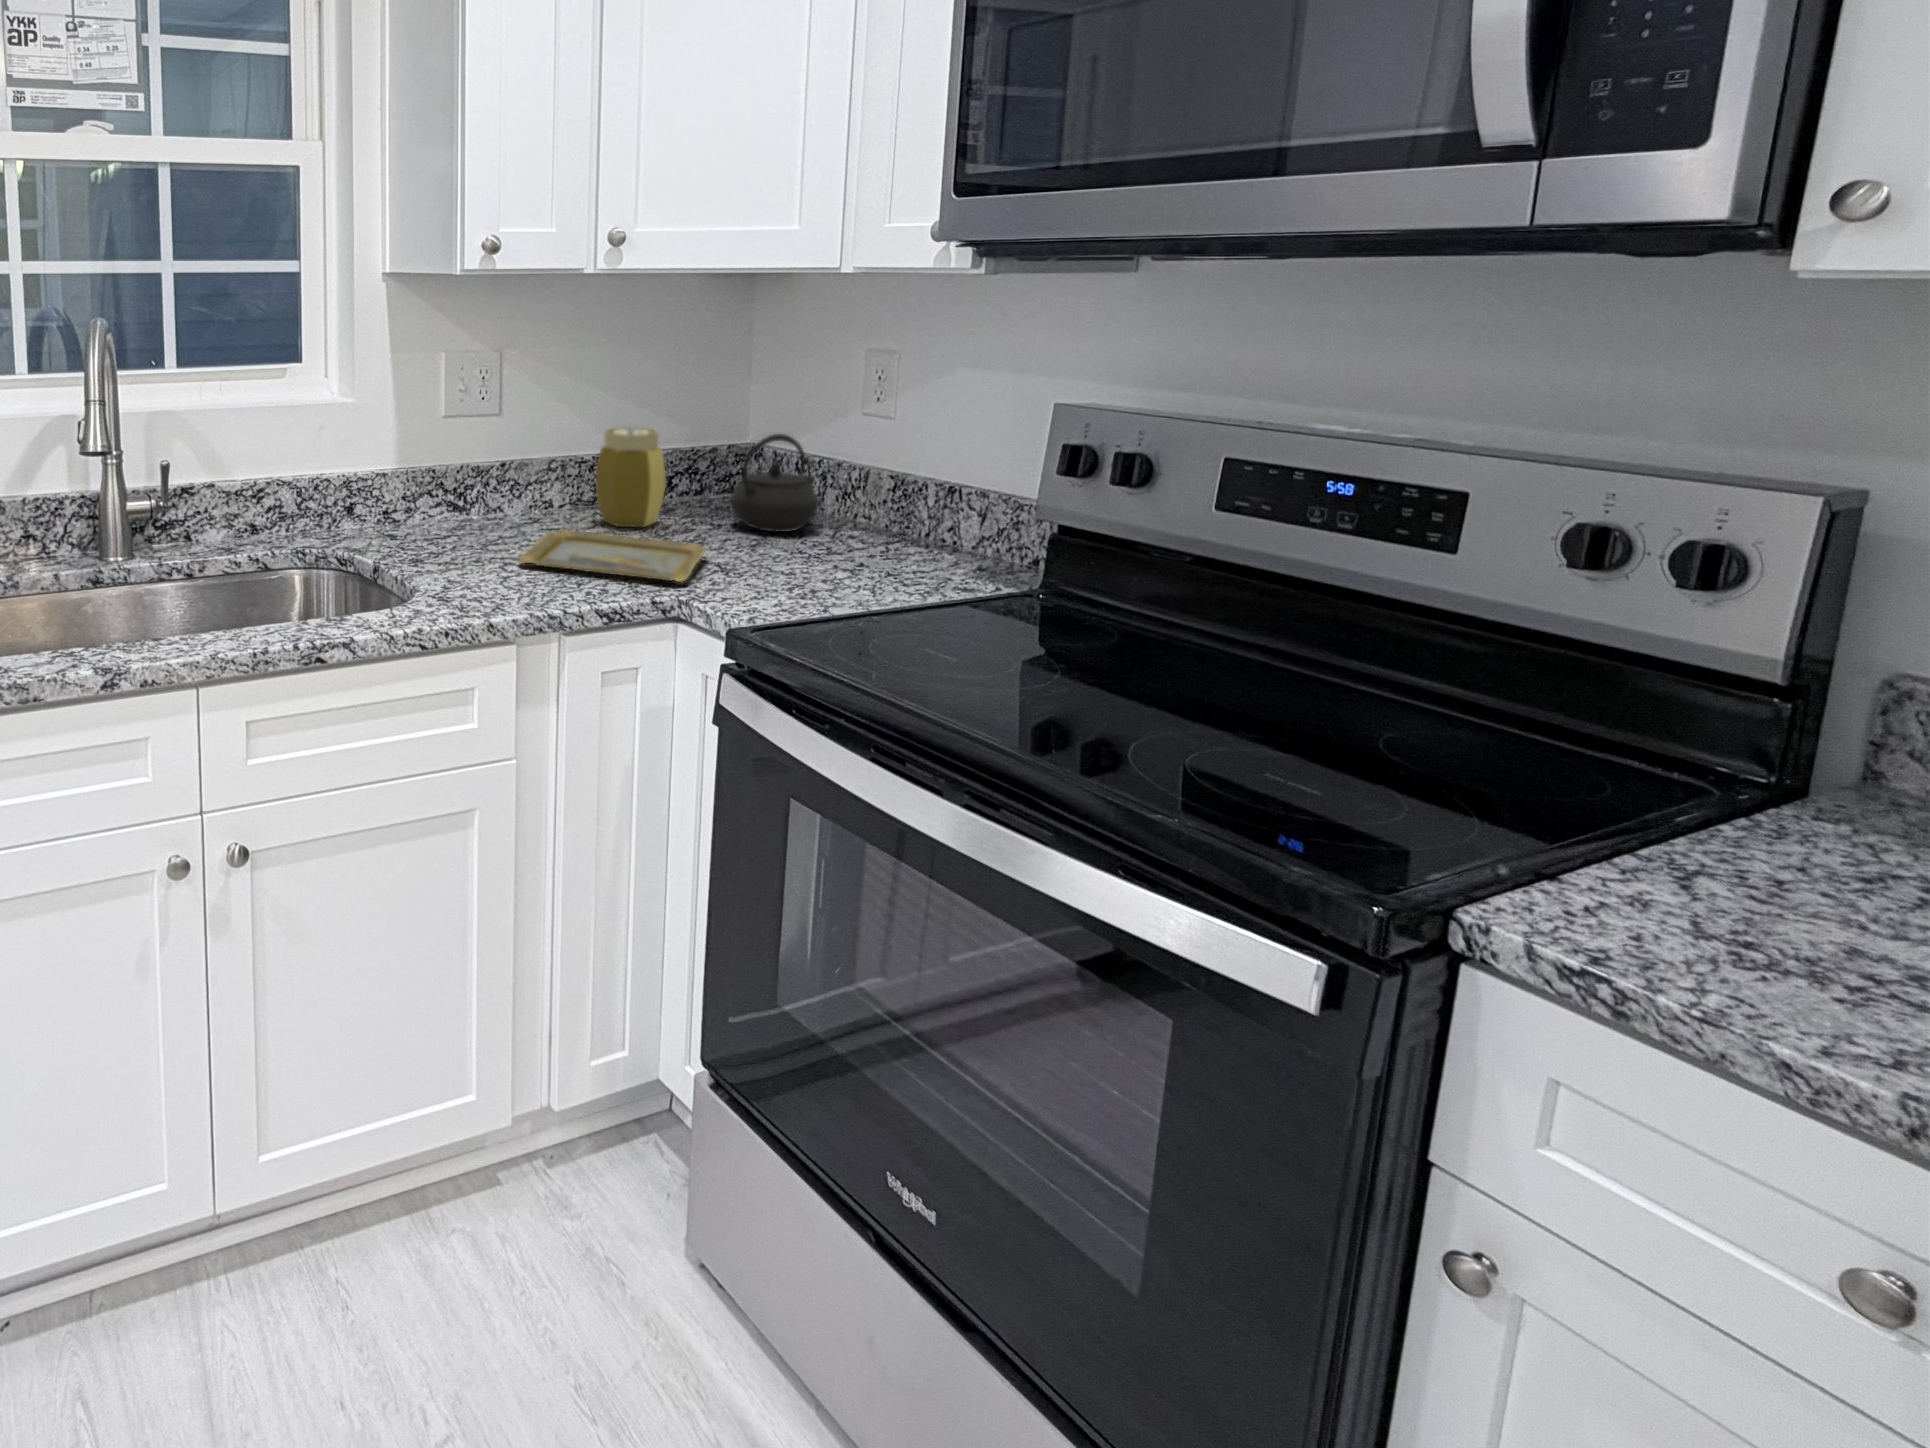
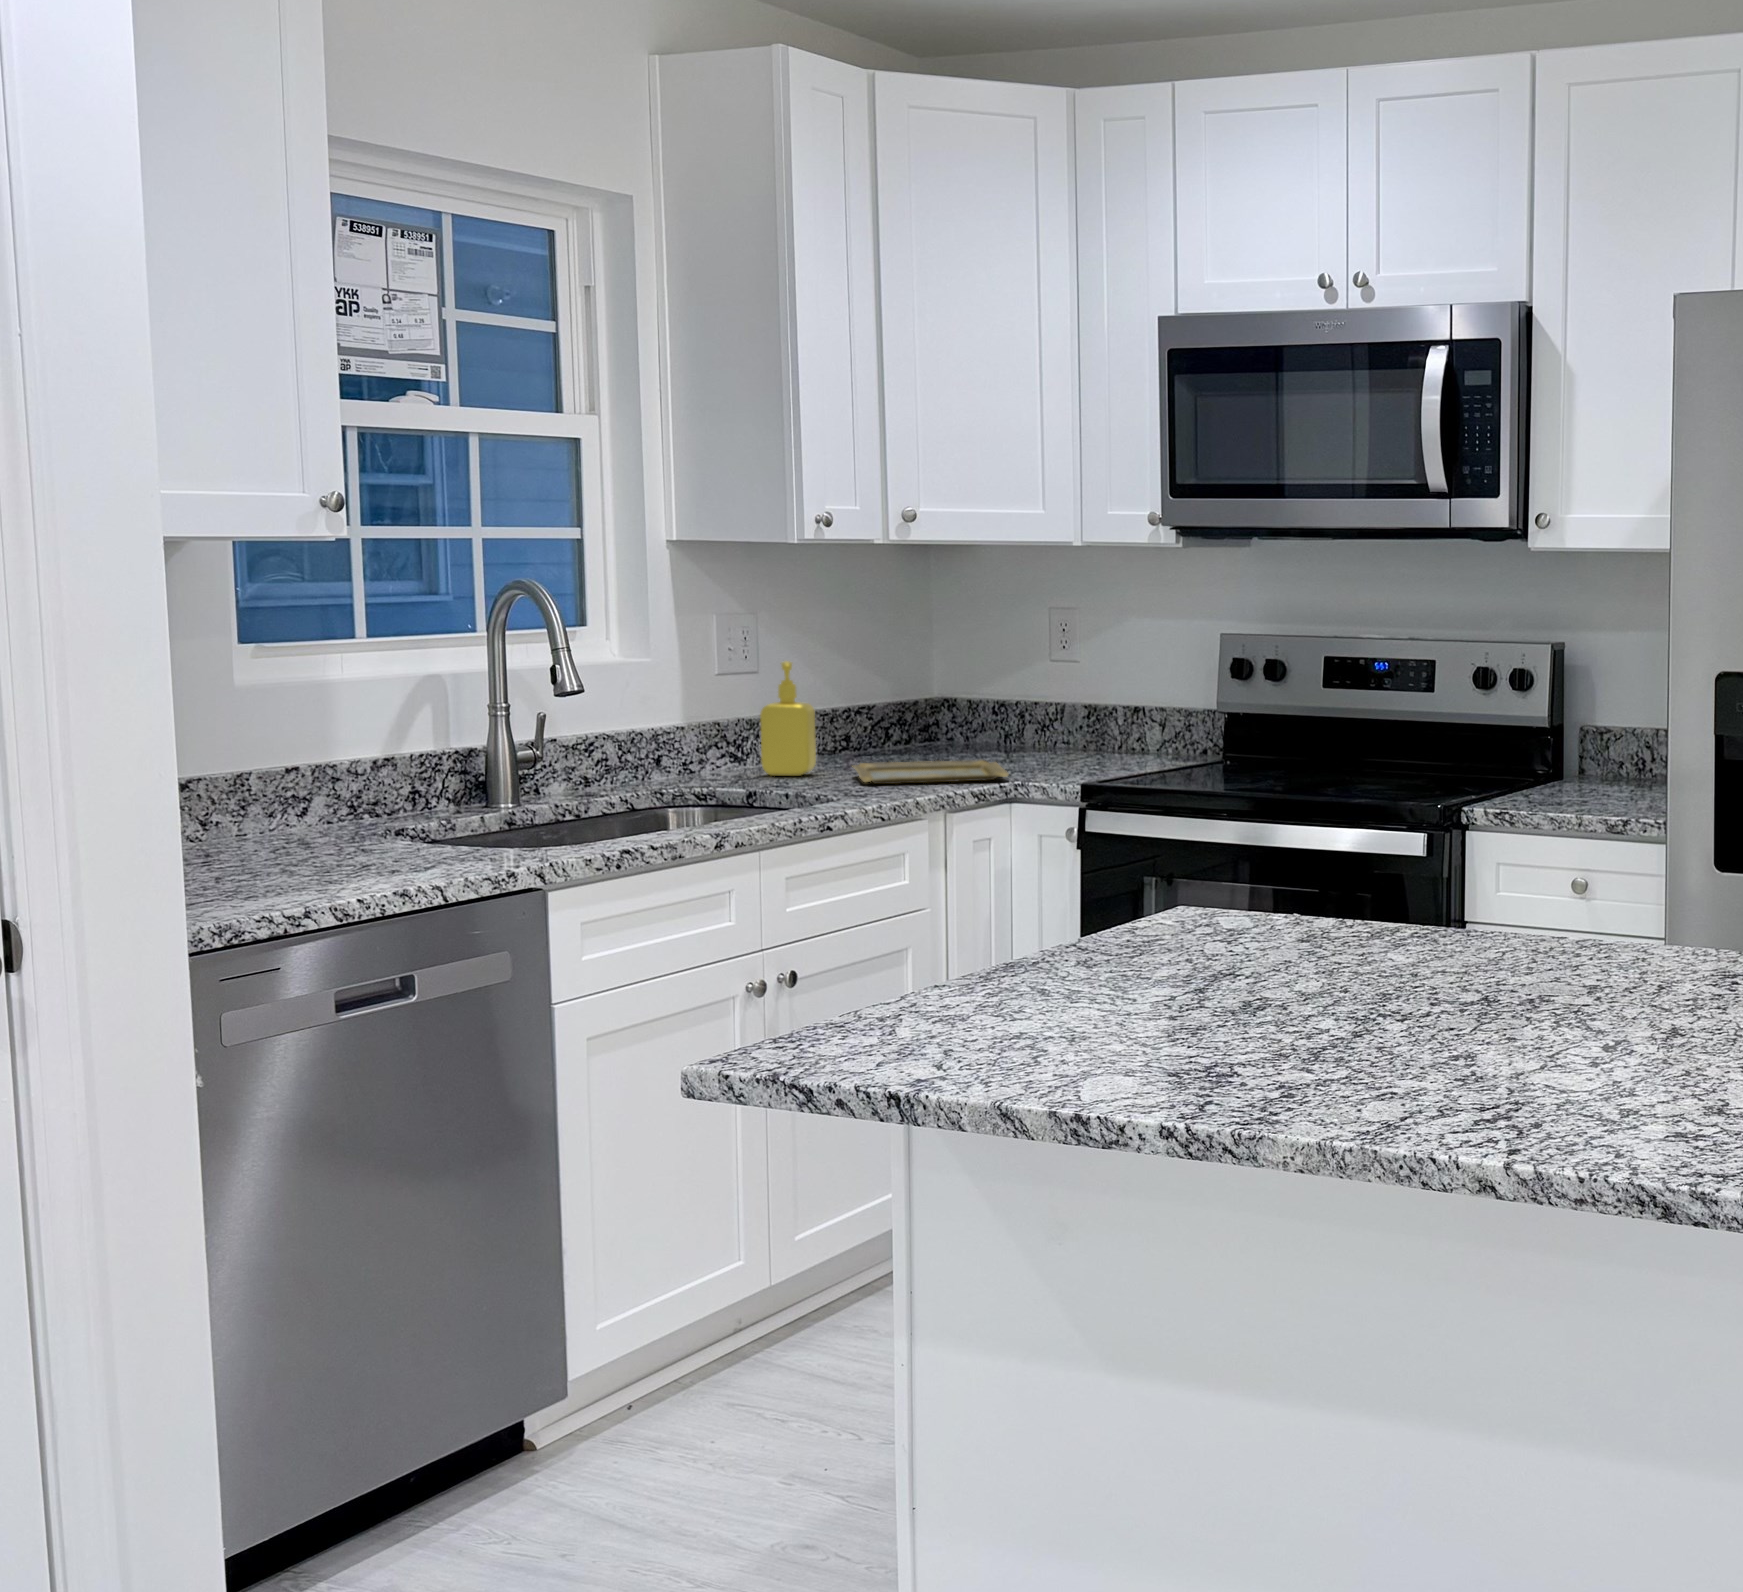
soap dispenser: none [476,415,531,534] -> present [760,661,816,776]
jar: present [596,427,665,527] -> none [851,674,912,767]
kettle: present [730,434,819,532] -> none [963,672,1039,759]

